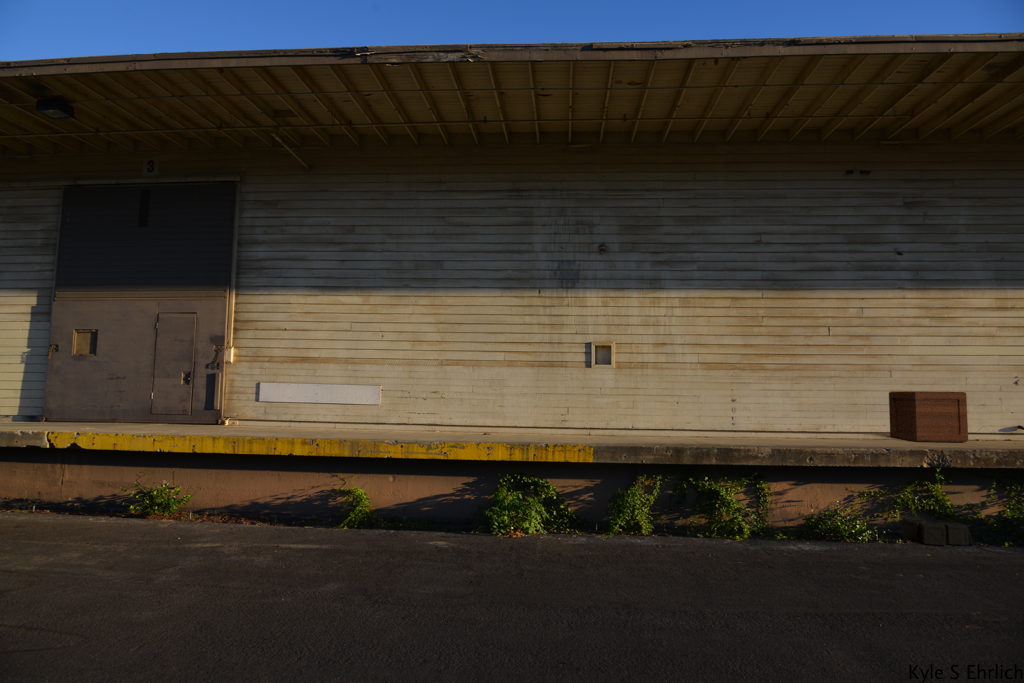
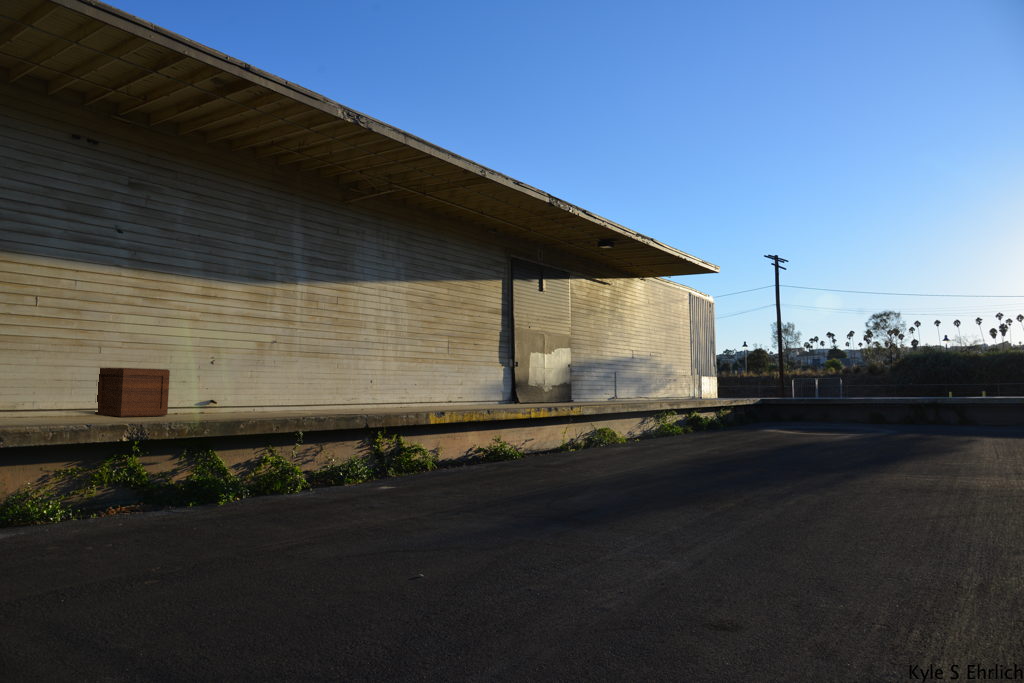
storage bin: present [899,516,973,545] -> none [95,490,162,514]

